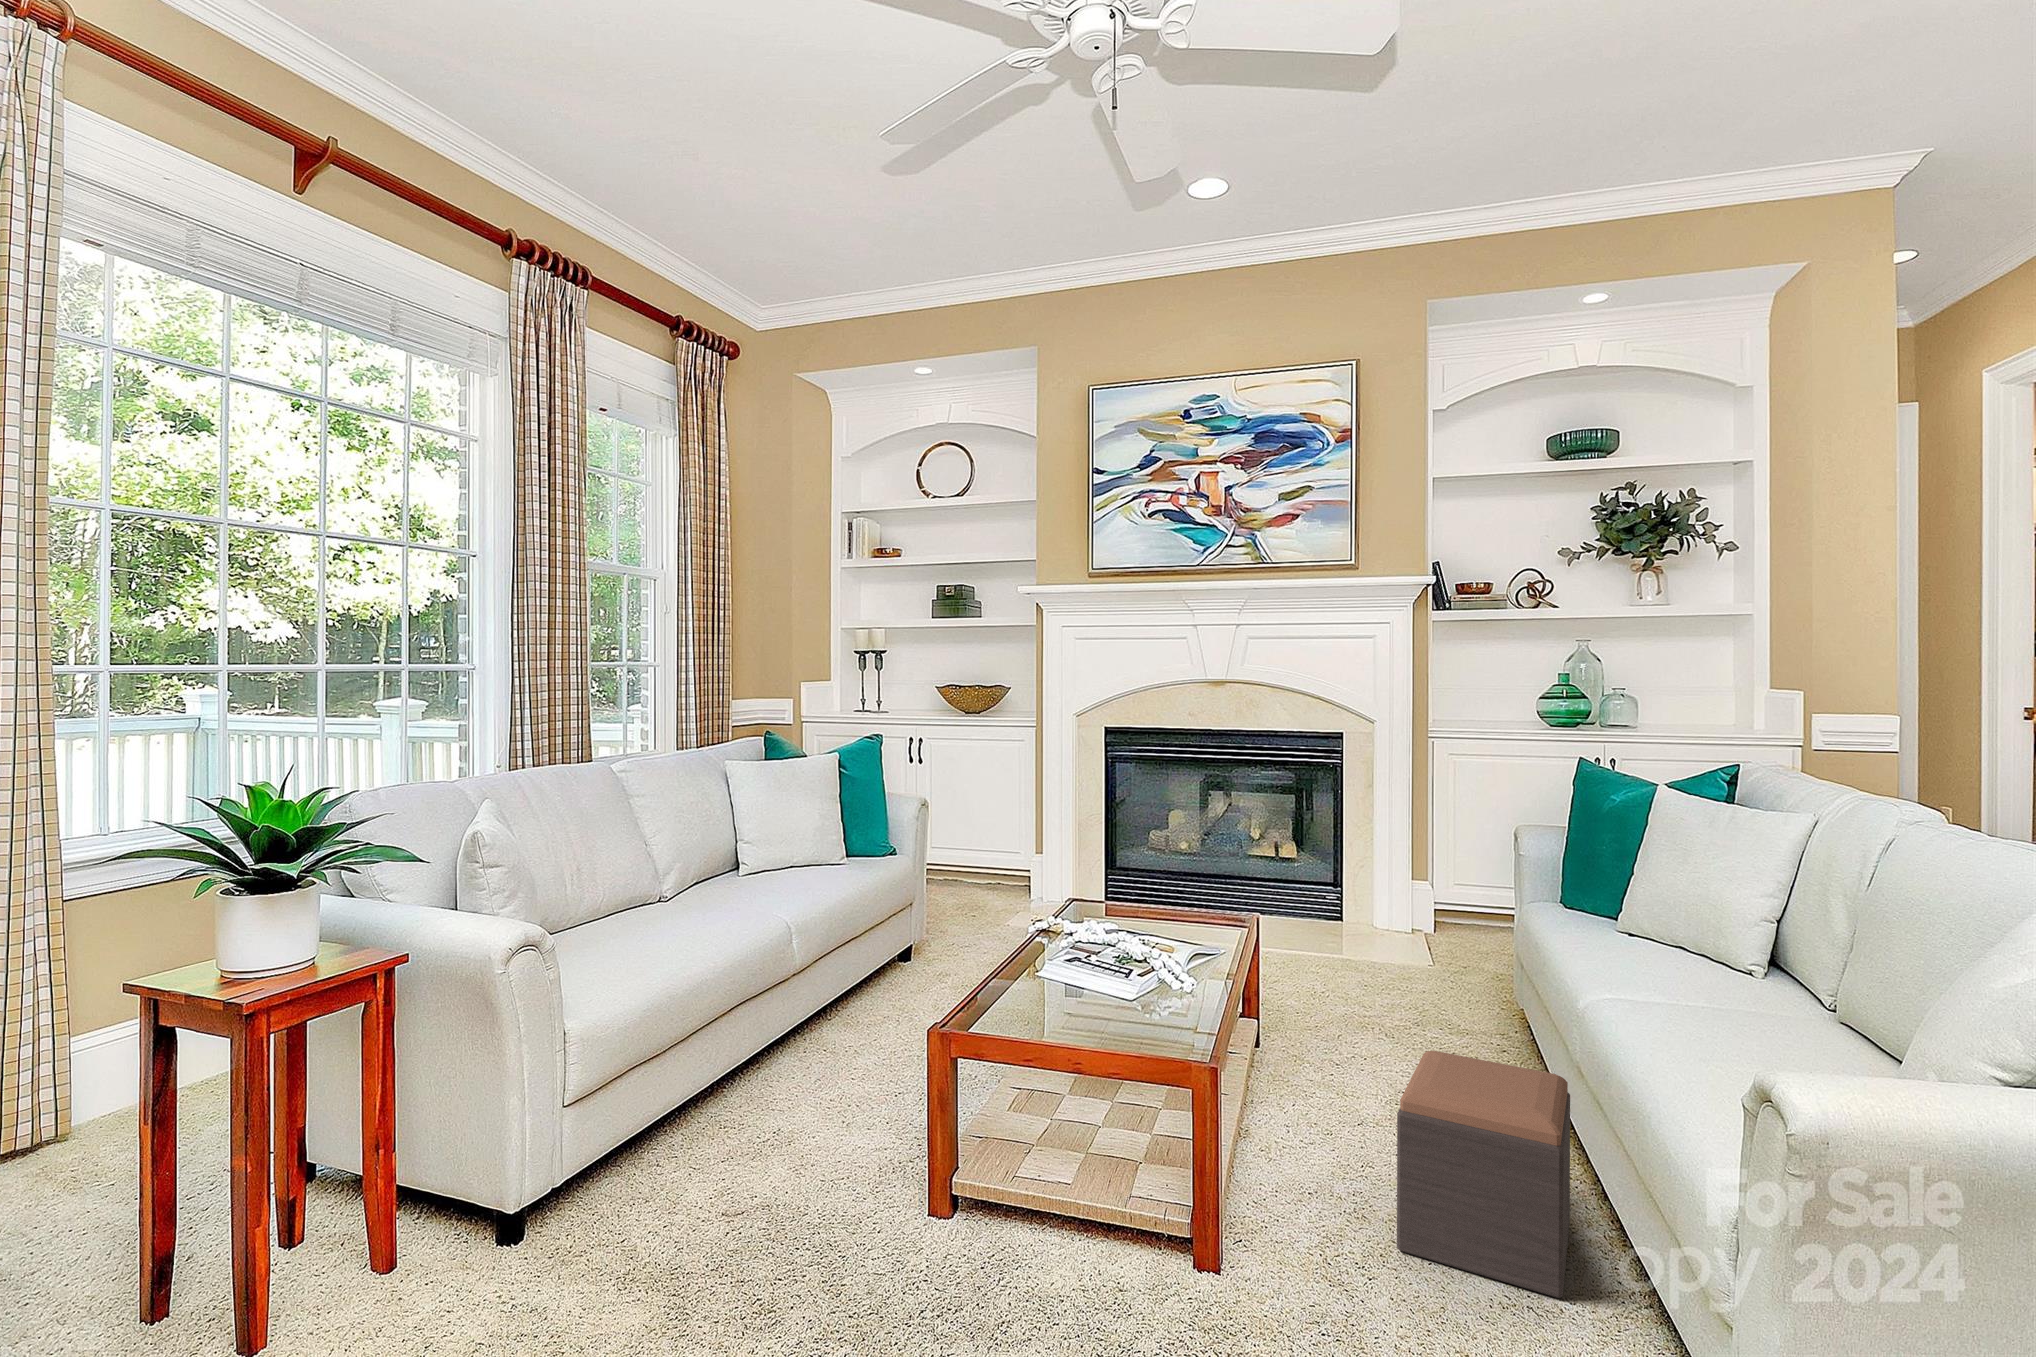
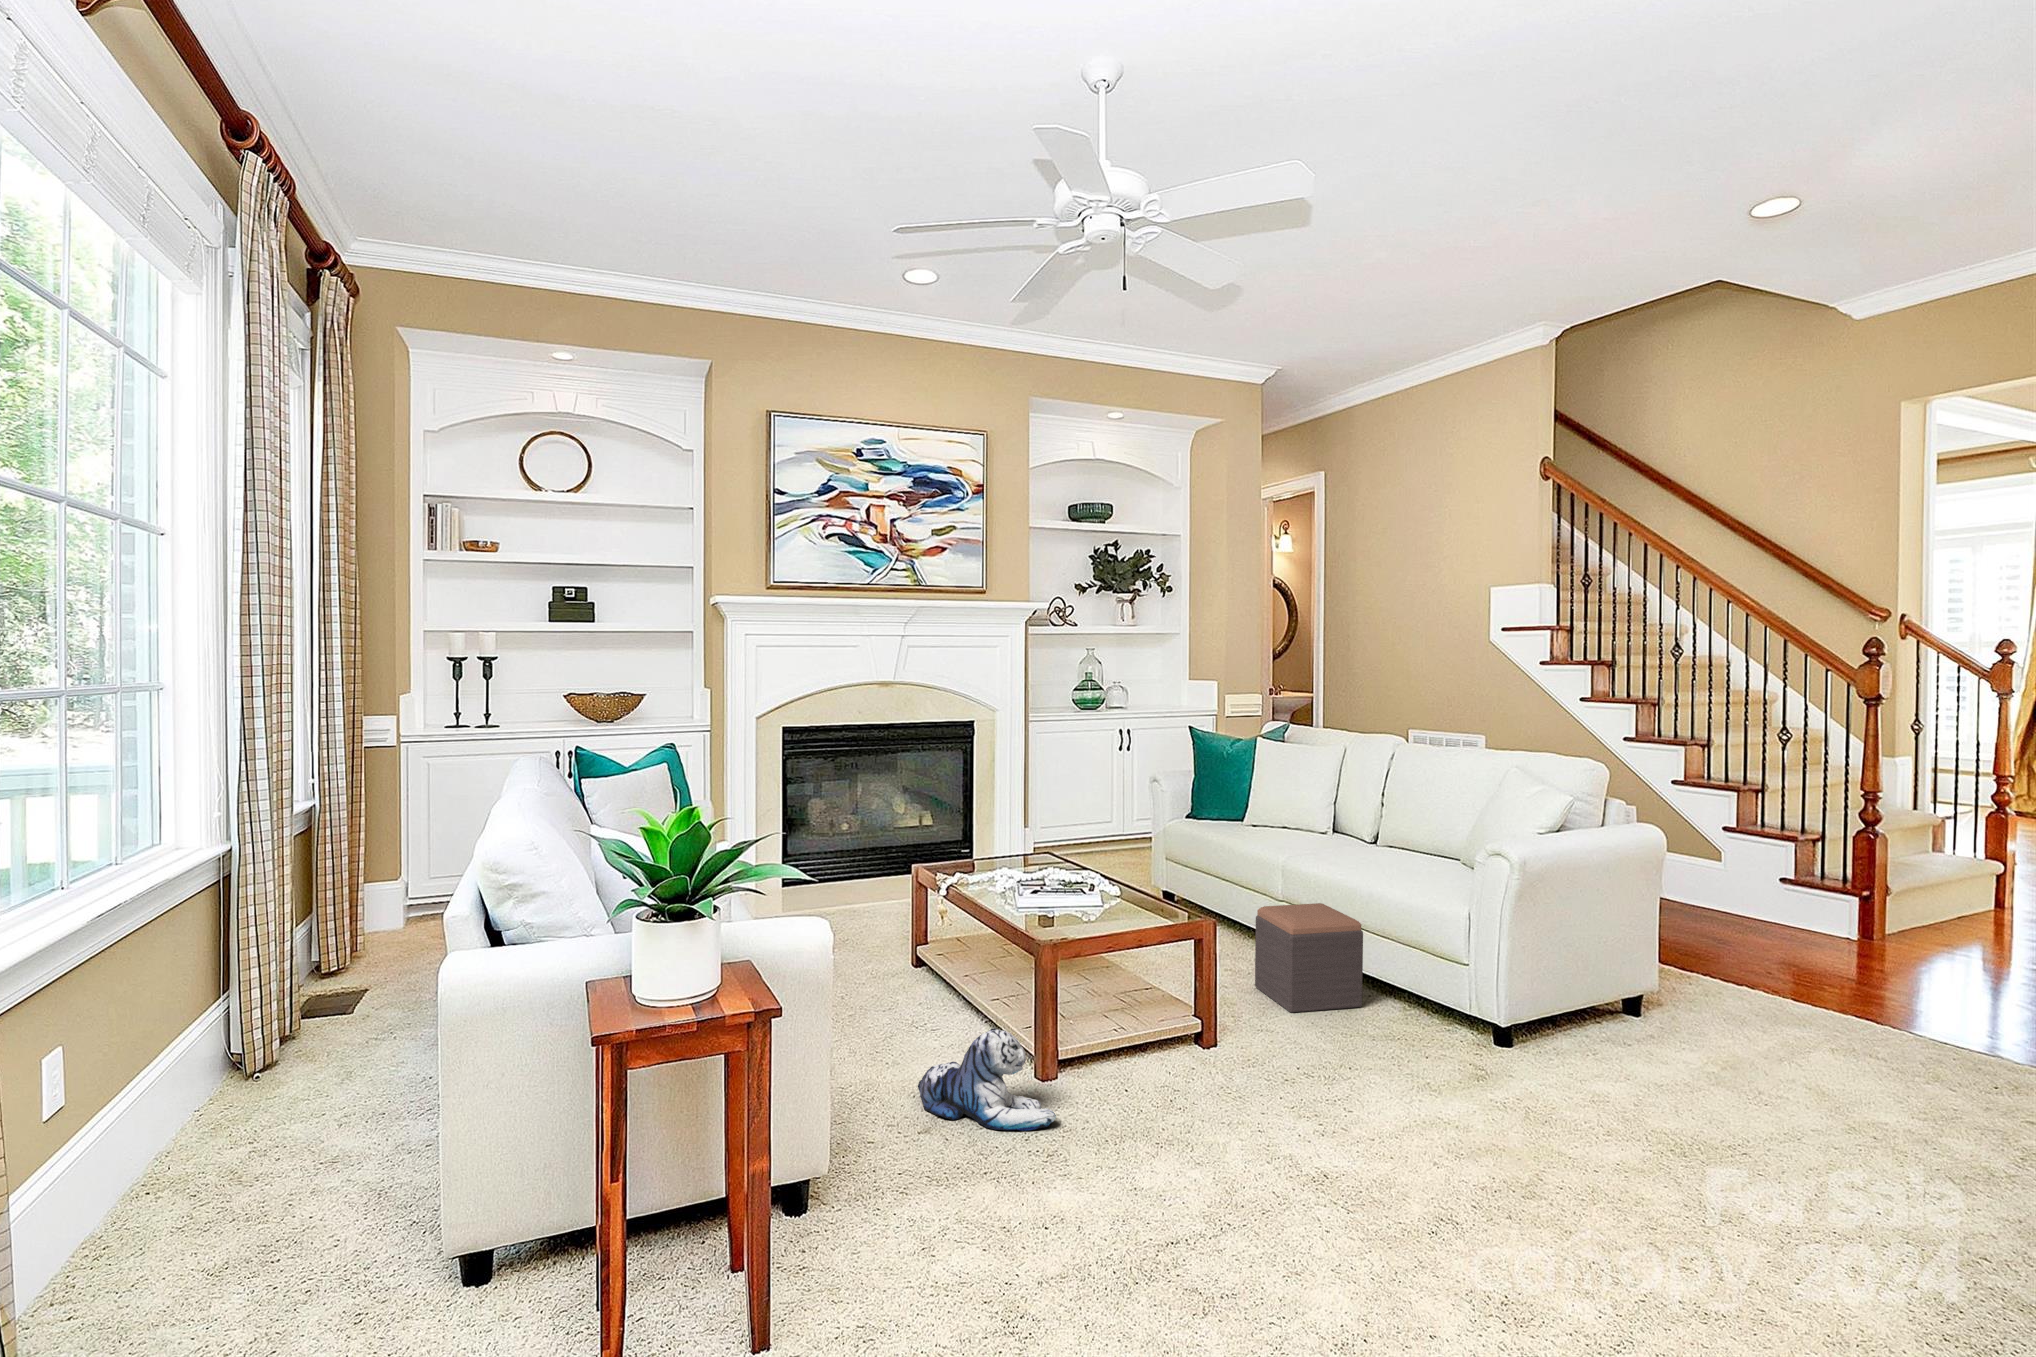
plush toy: none [705,1096,813,1251] -> present [918,1028,1056,1131]

